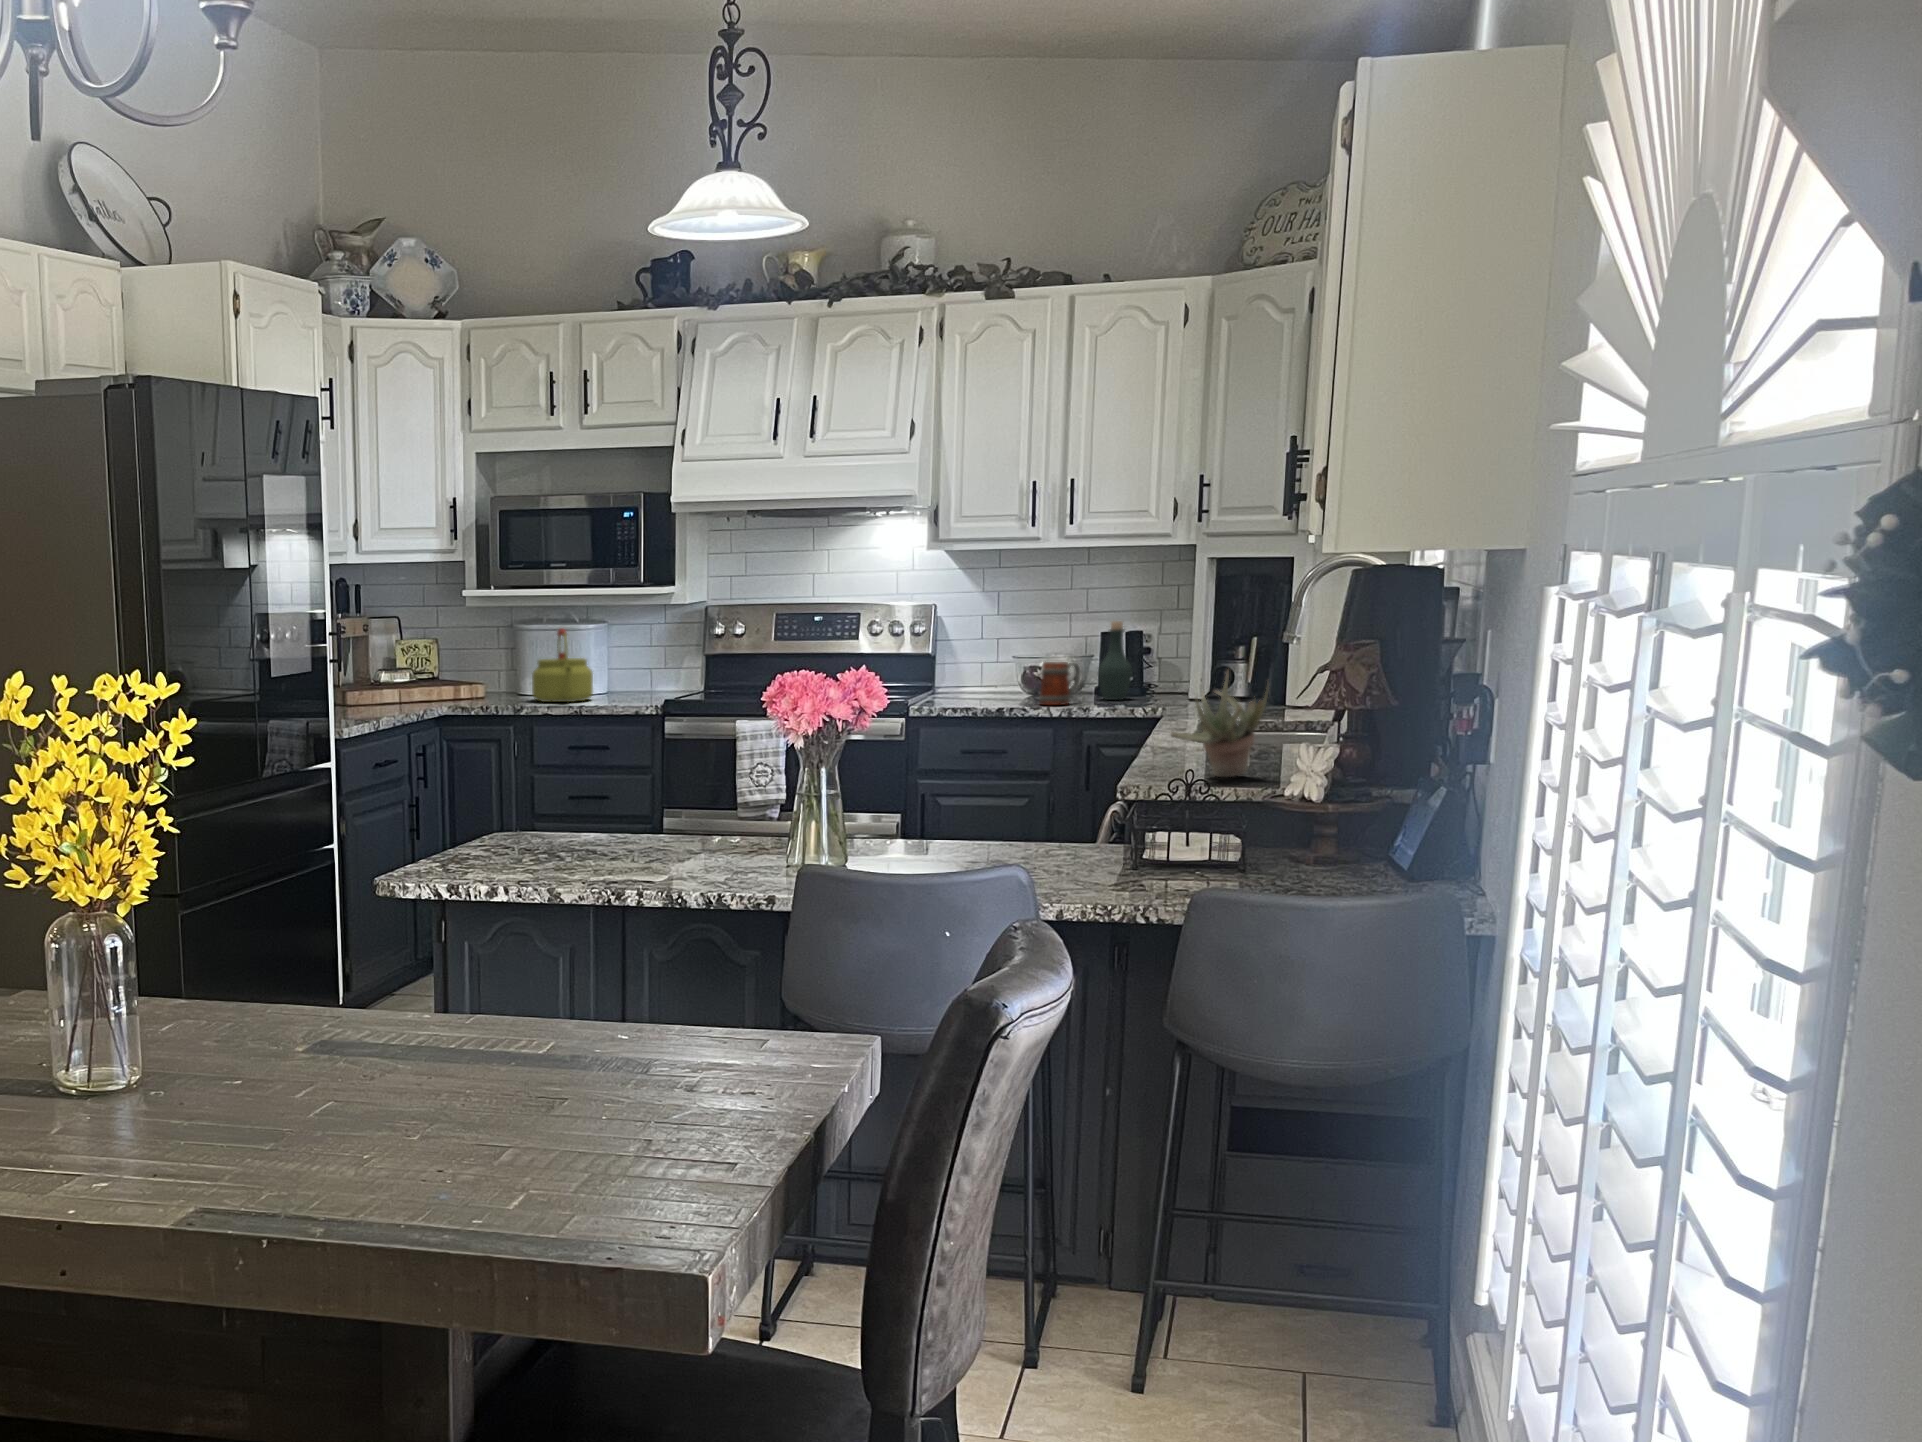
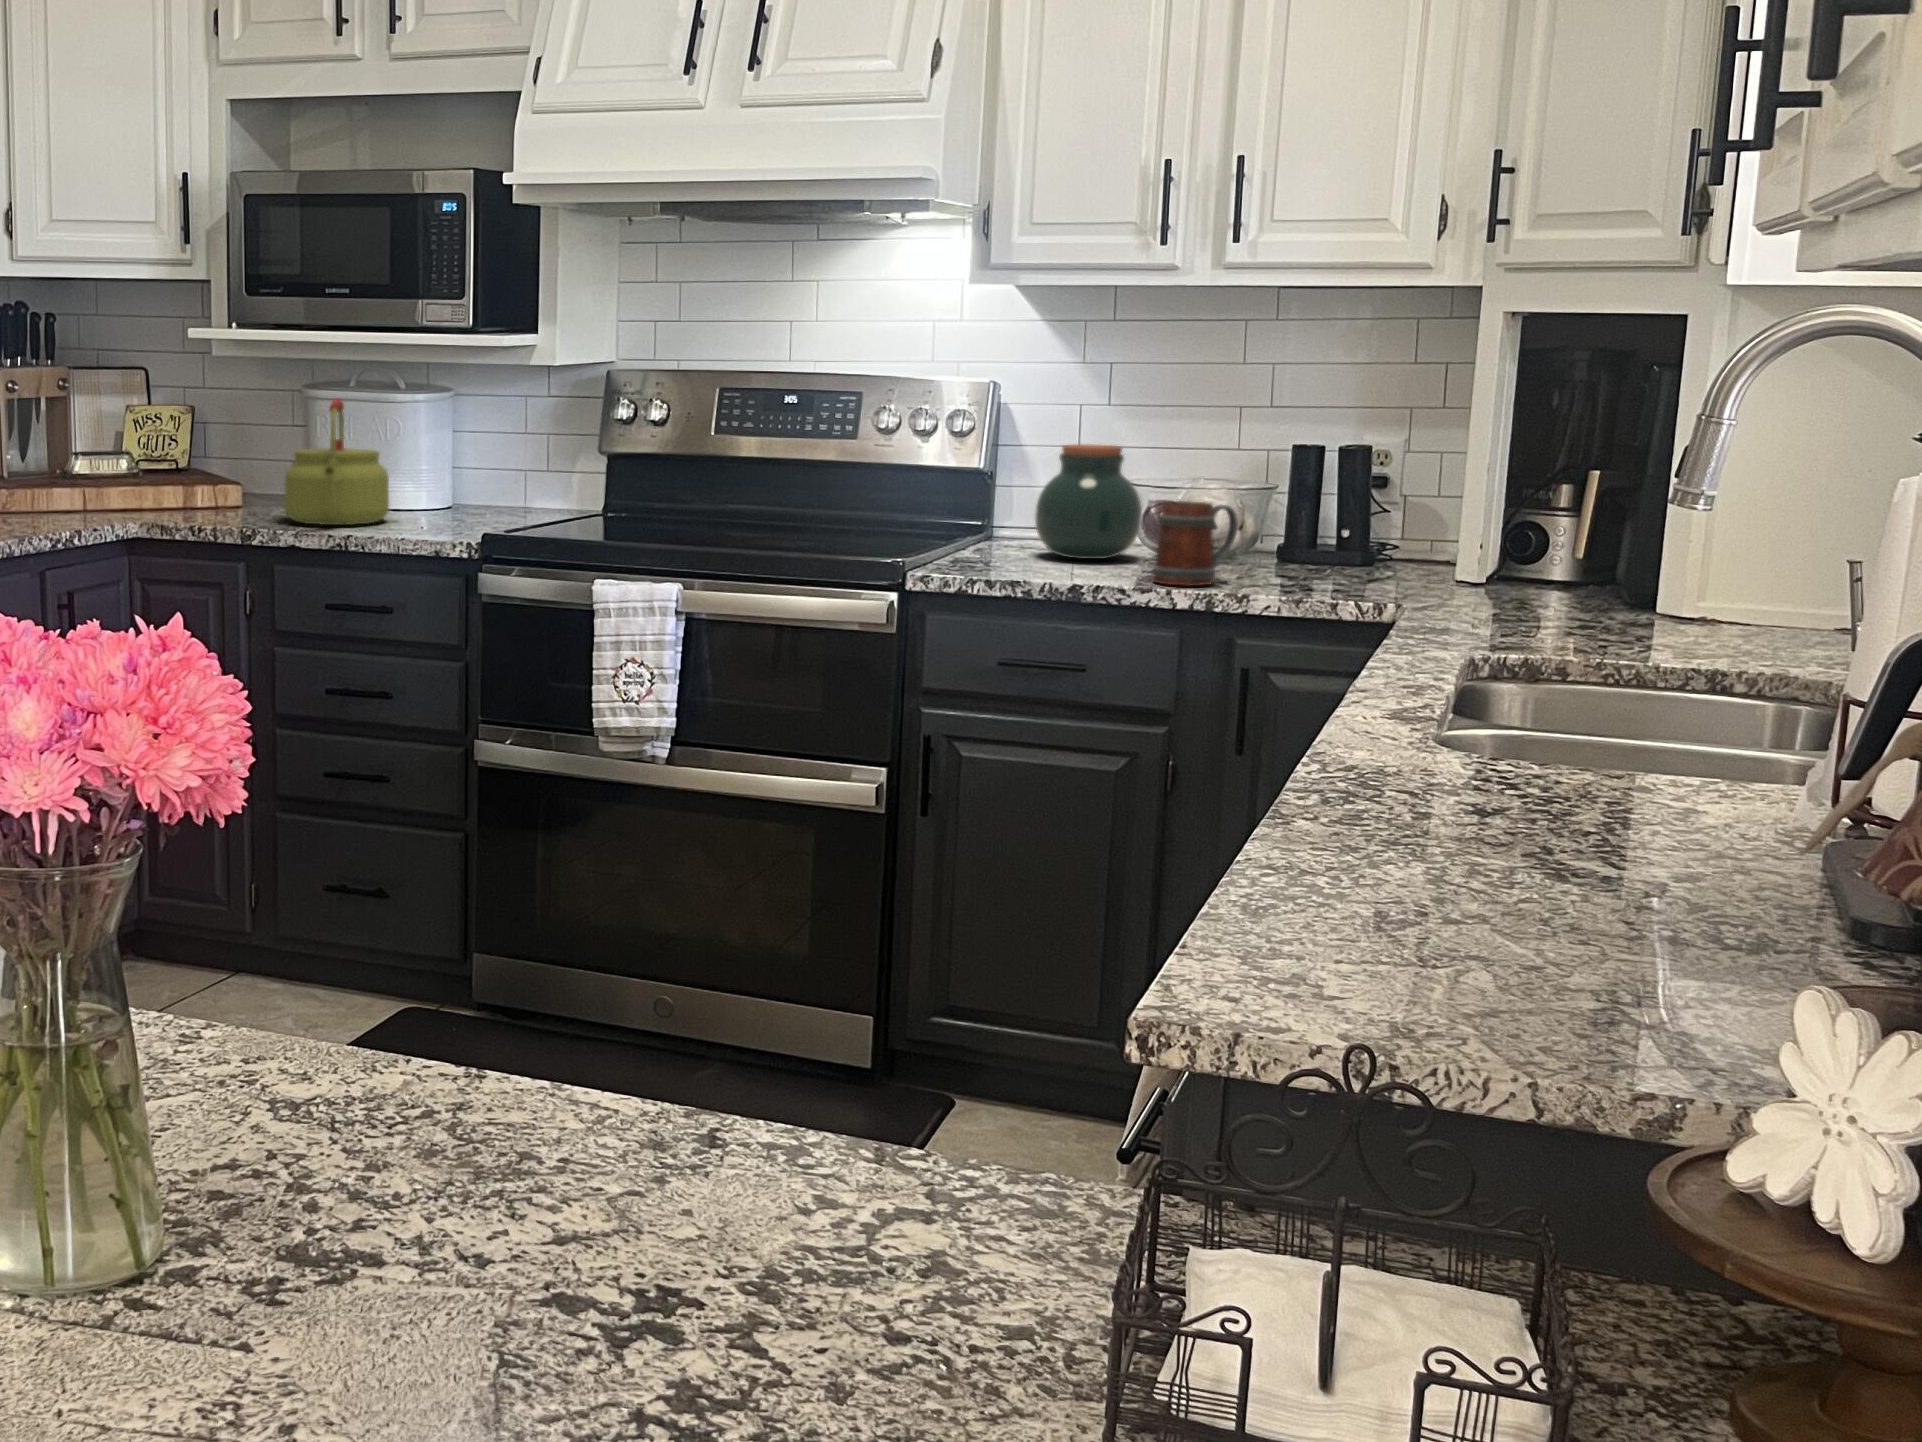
bottle: present [1098,621,1133,700] -> none [1275,427,1344,577]
jar: none [970,636,1026,698] -> present [1035,444,1142,559]
succulent plant: present [1171,672,1269,777] -> none [1348,648,1677,965]

